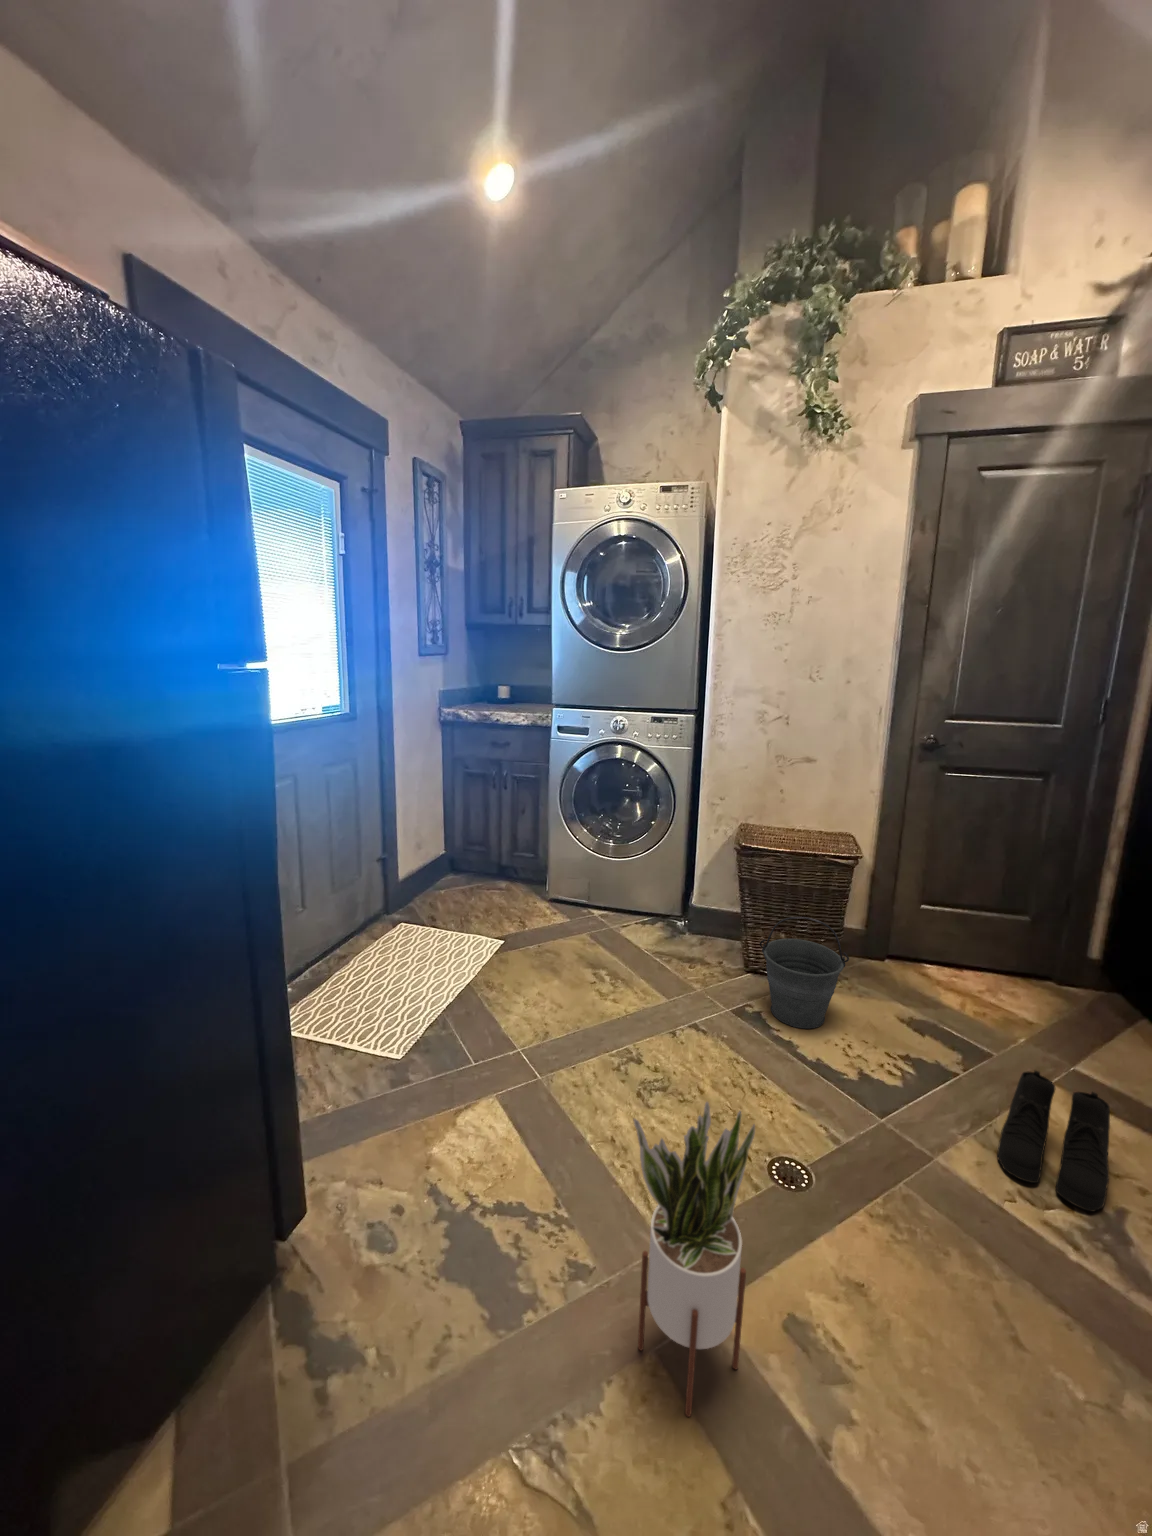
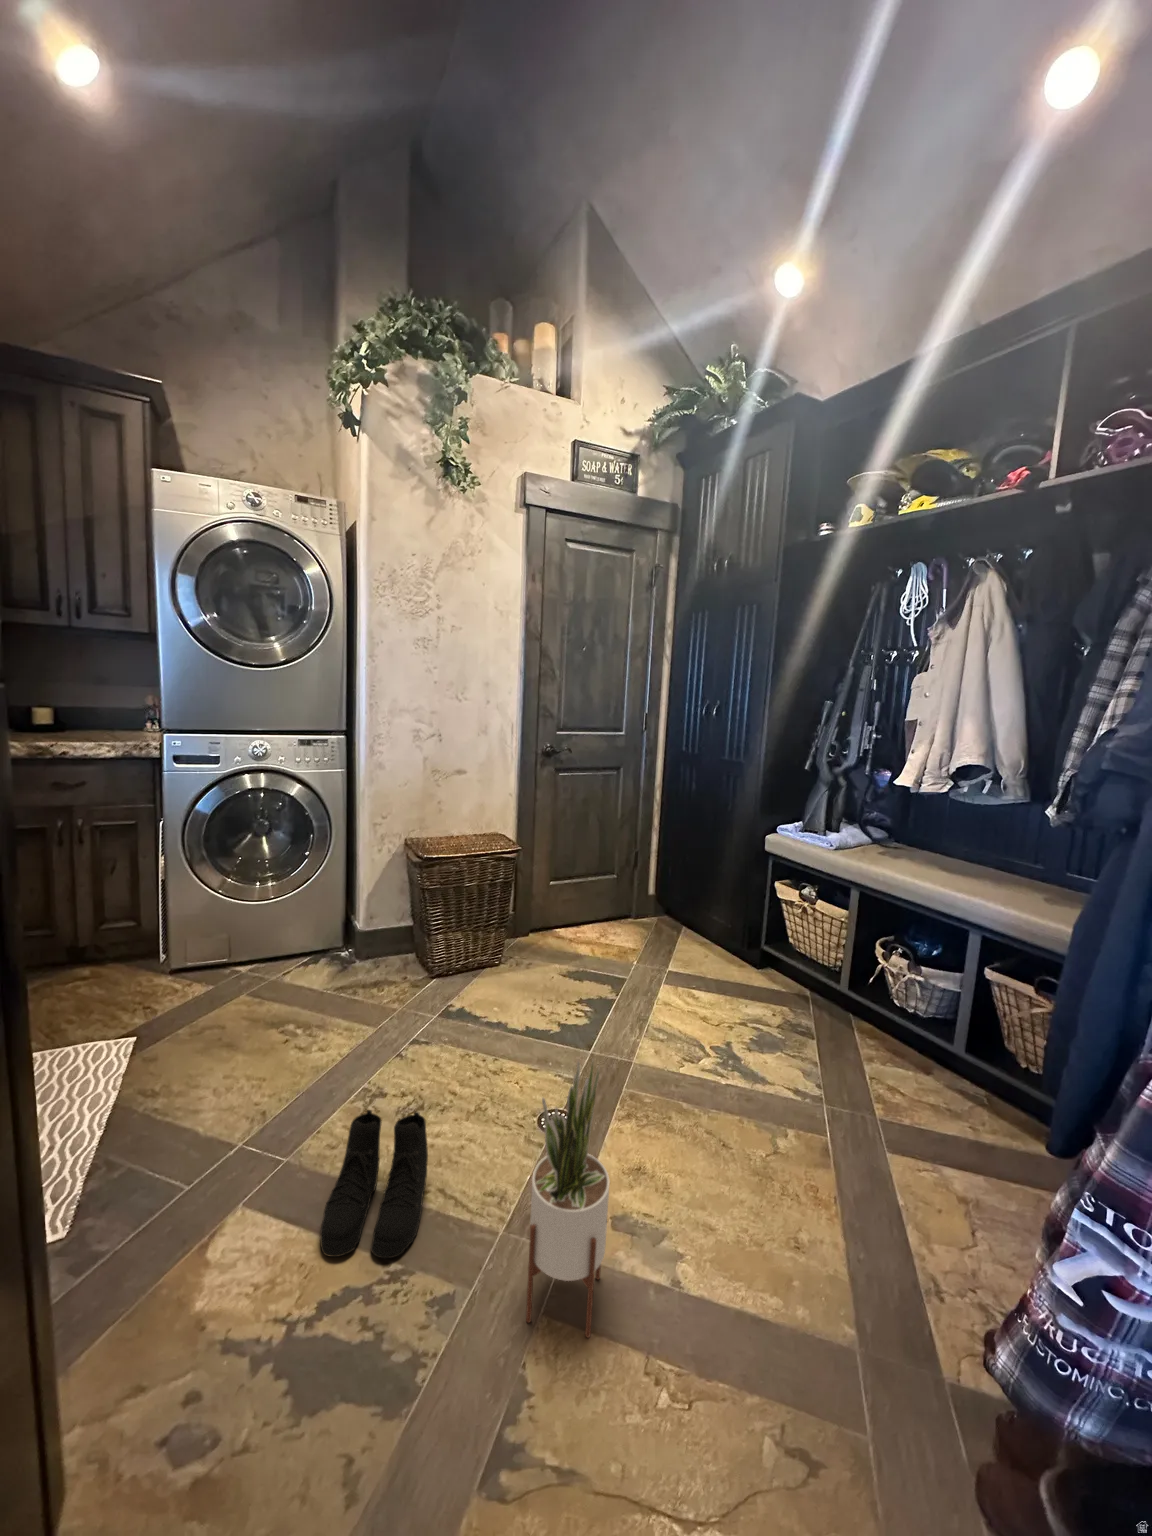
bucket: present [760,917,849,1029] -> none [458,909,531,1009]
boots: present [997,1071,1110,1211] -> present [320,1110,428,1258]

